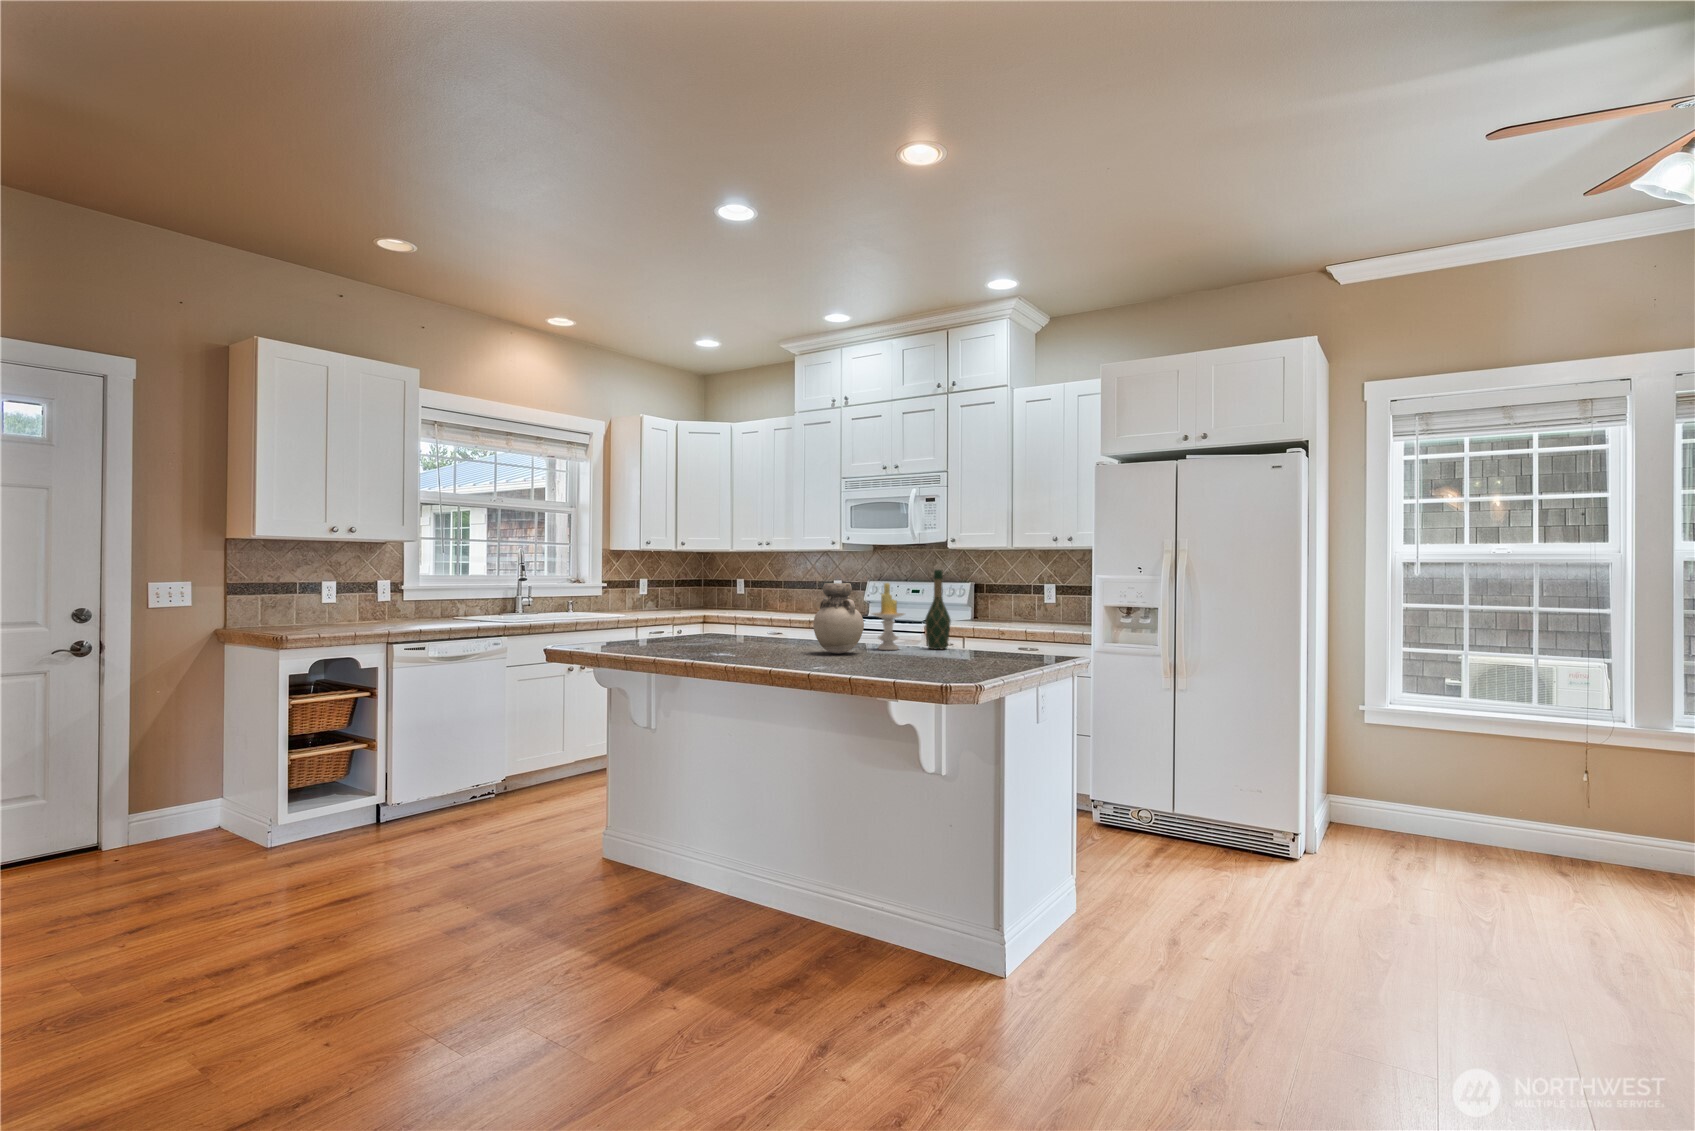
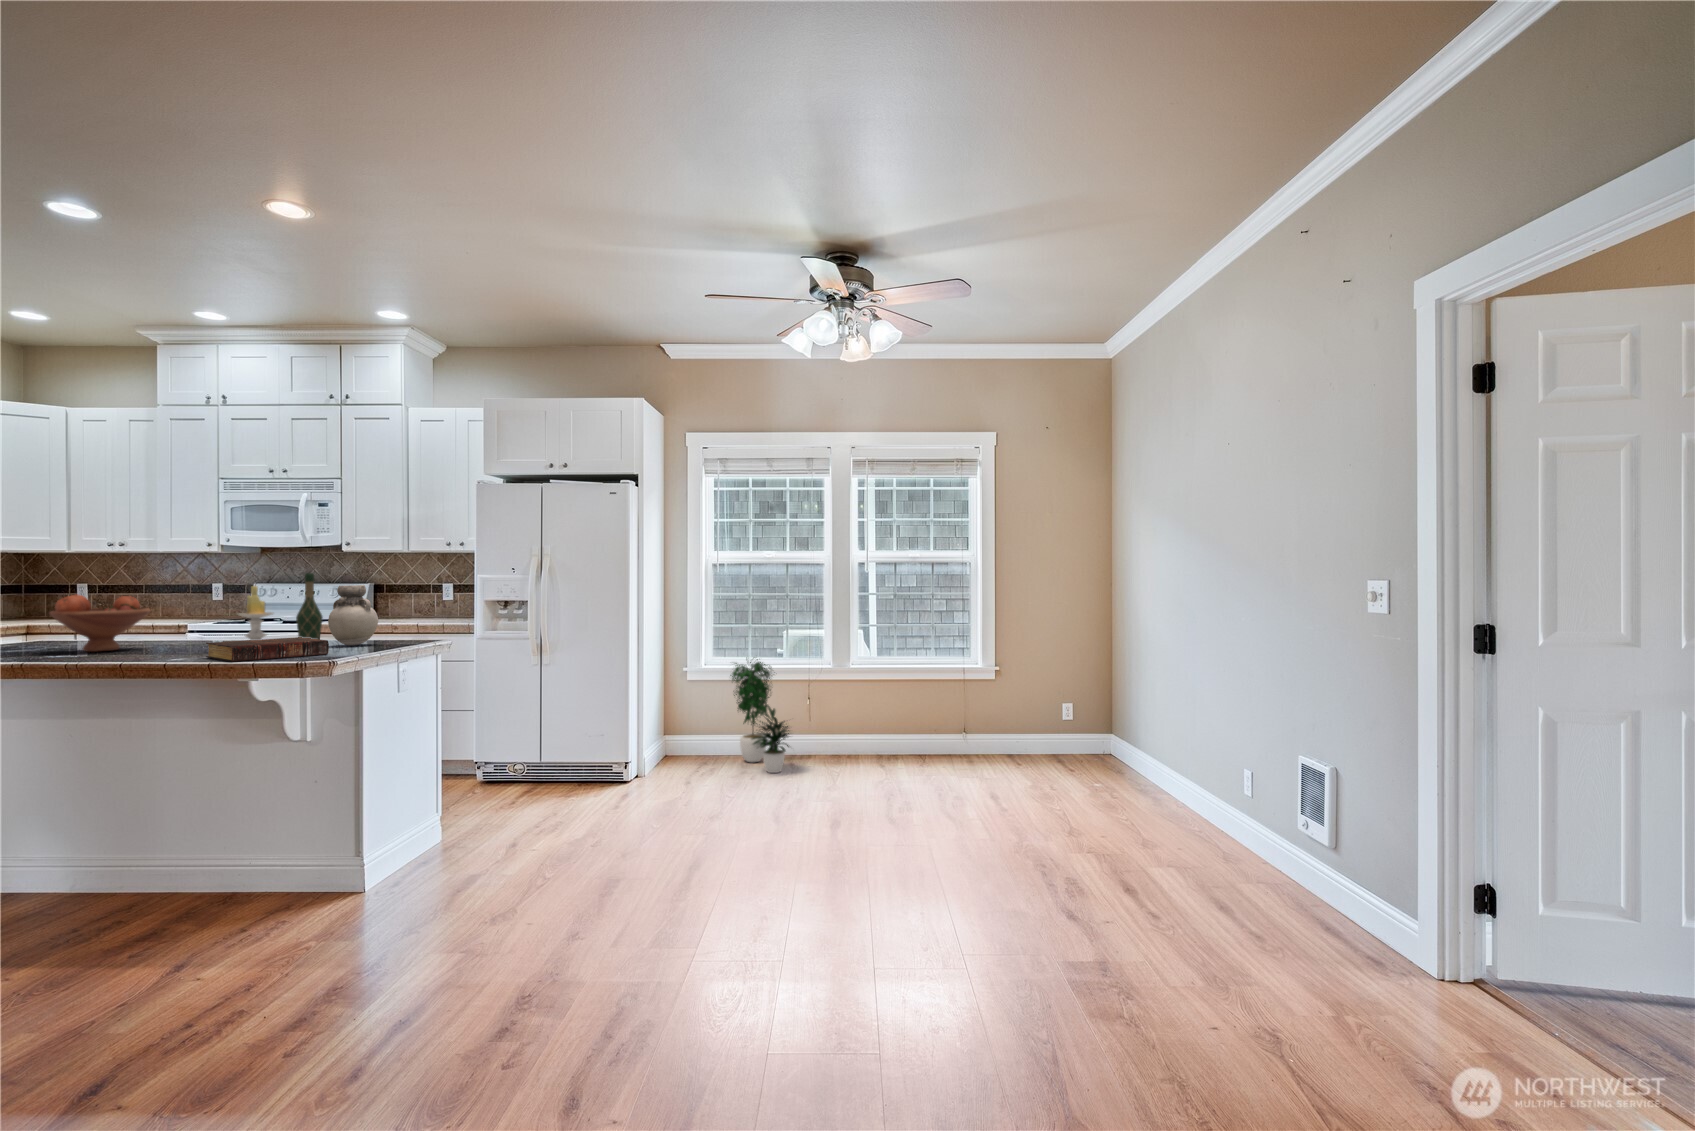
vase: present [814,583,864,654] -> present [328,585,378,646]
fruit bowl: none [720,589,798,647] -> present [49,595,150,652]
book: none [850,644,972,671] -> present [206,637,329,662]
potted plant: none [1440,694,1583,887] -> present [730,659,789,773]

